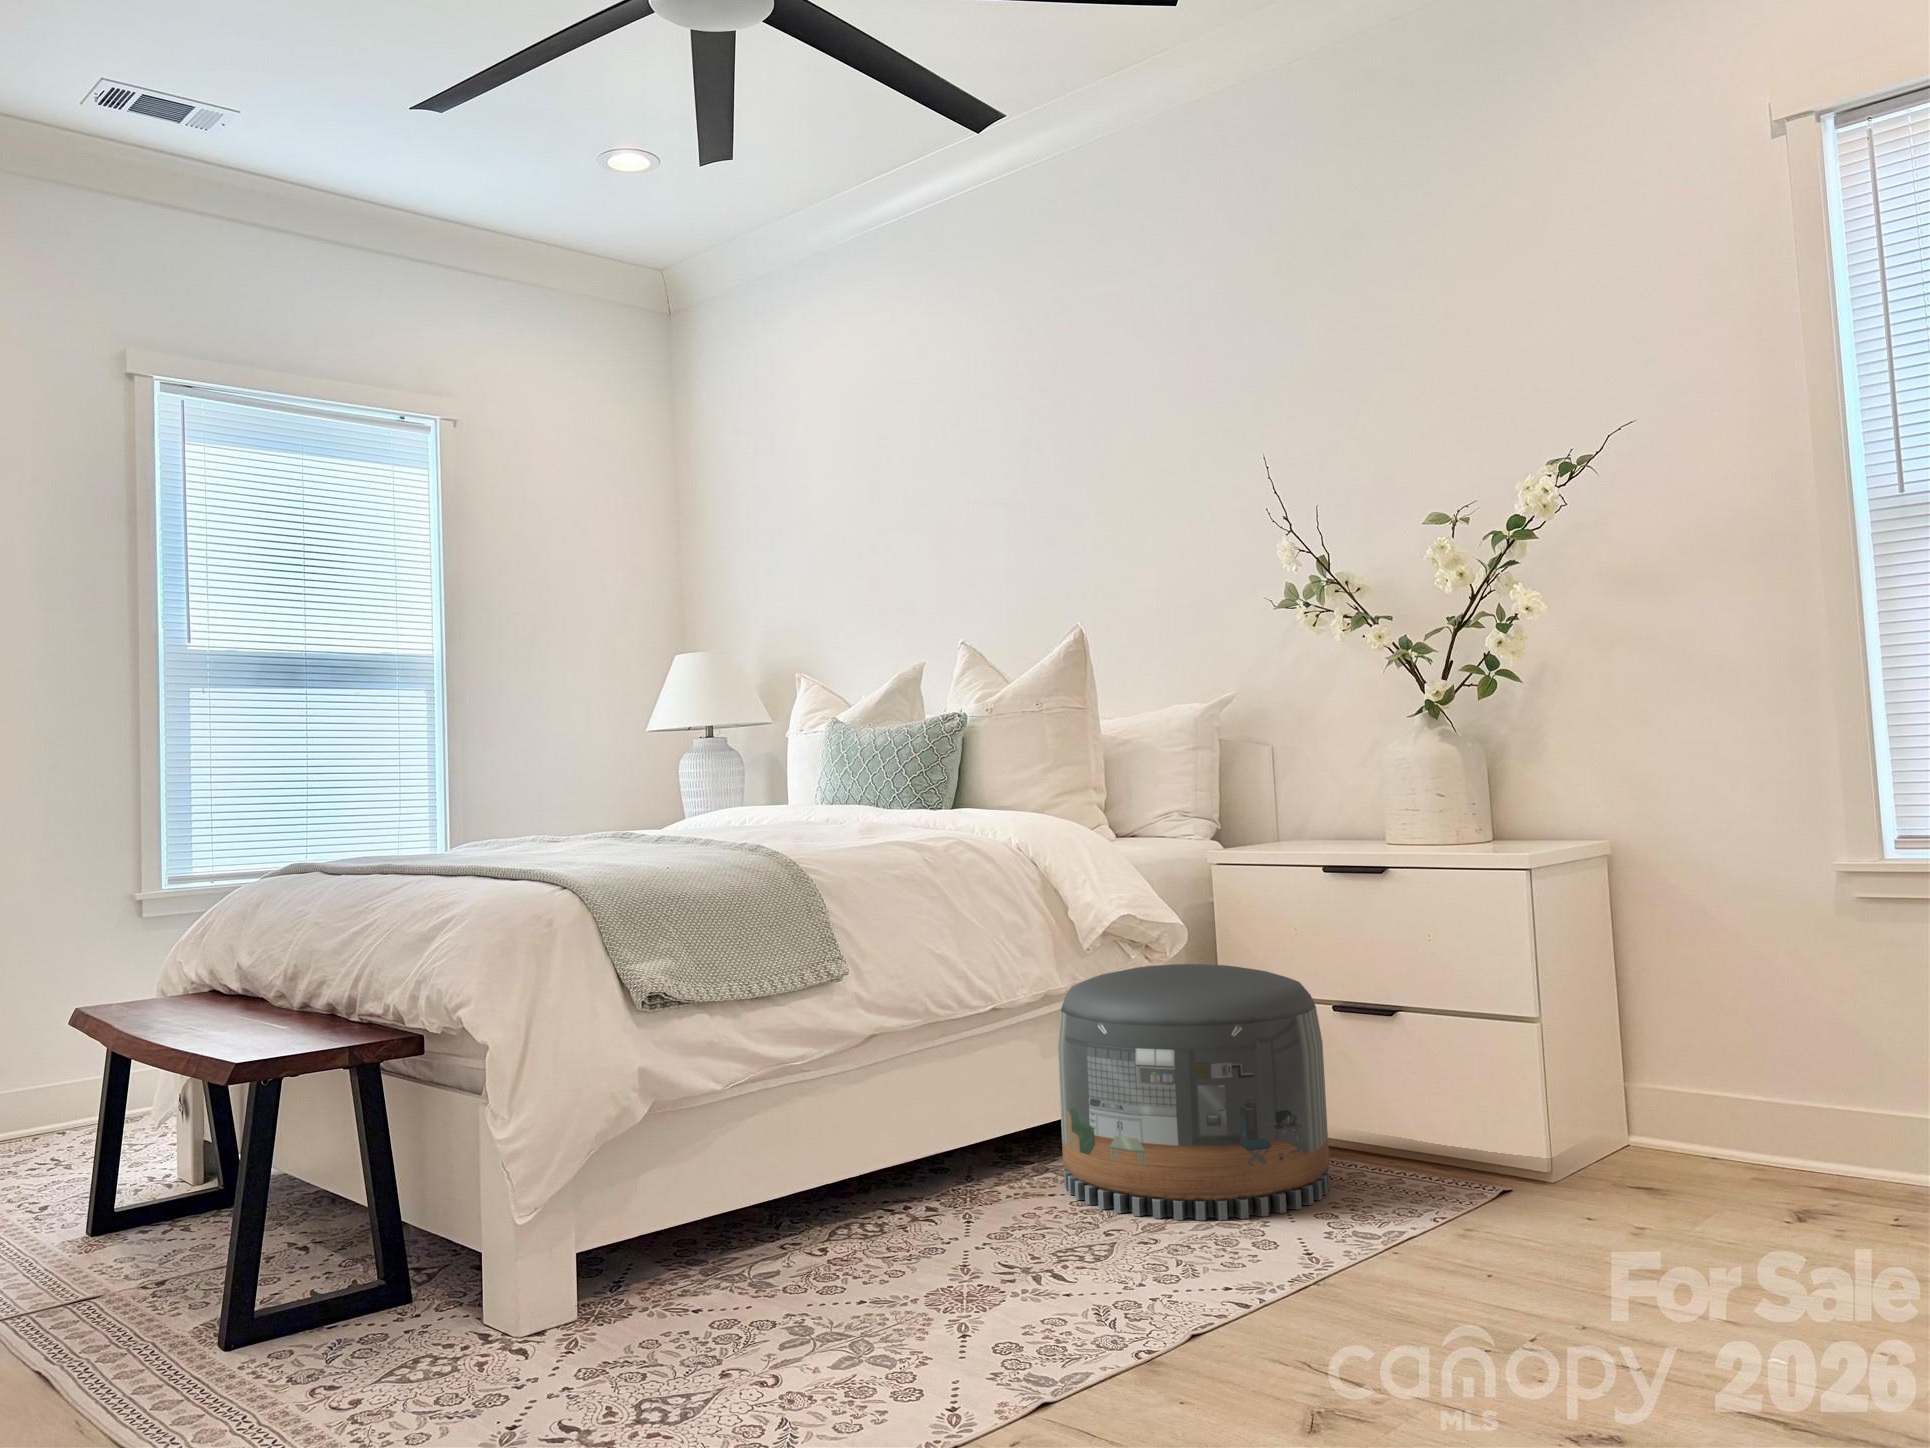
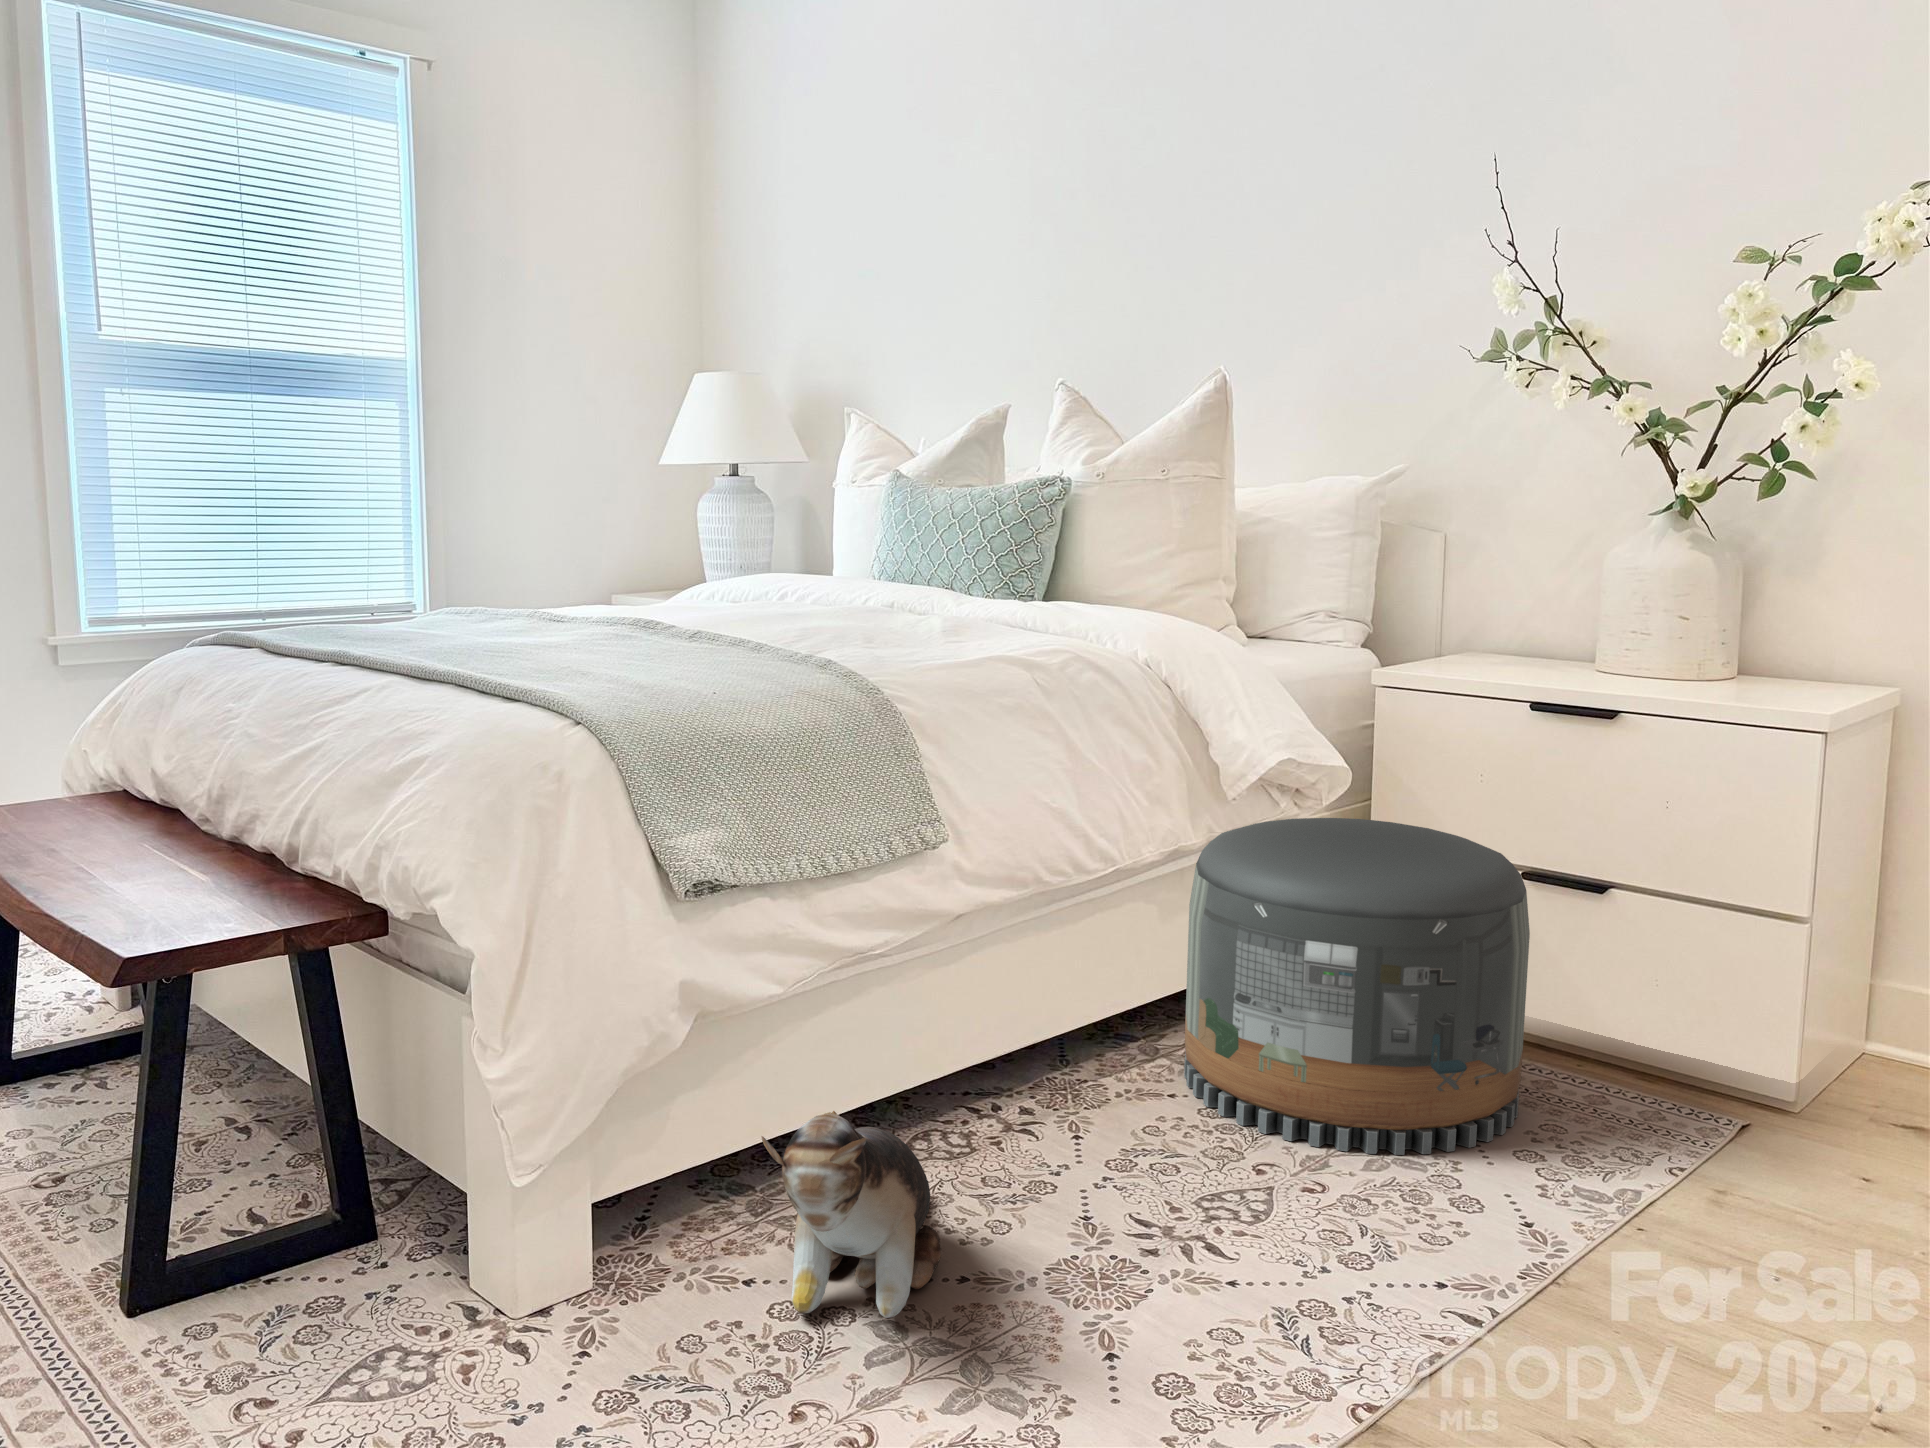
plush toy: none [697,1158,845,1324] -> present [761,1111,941,1318]

